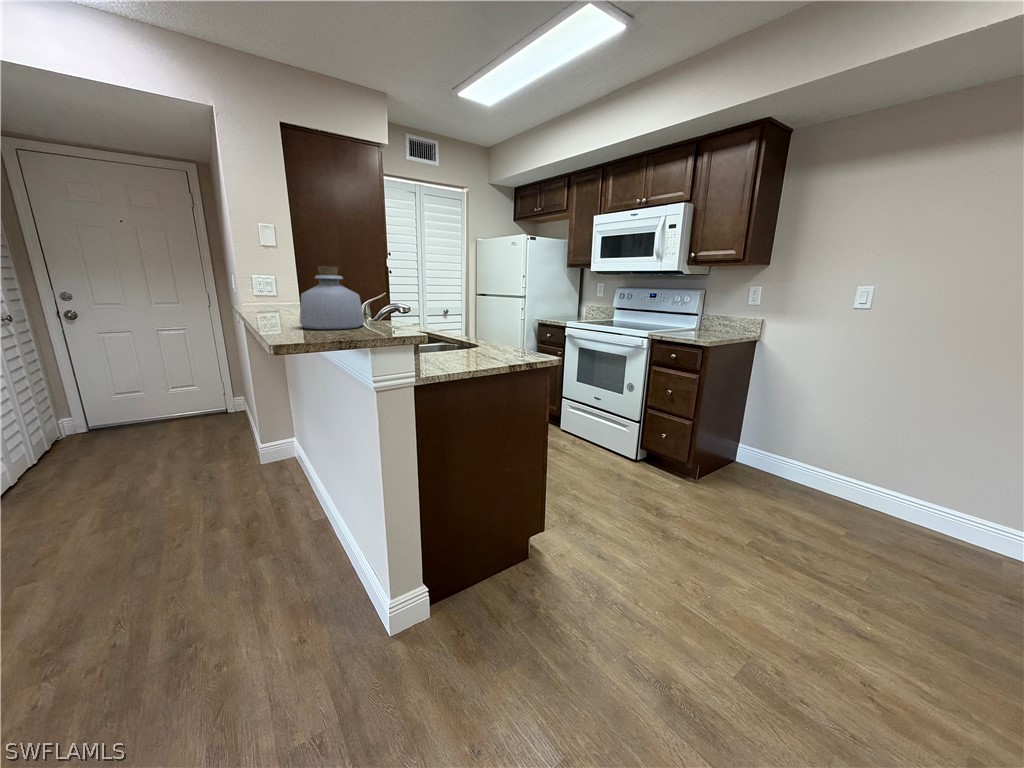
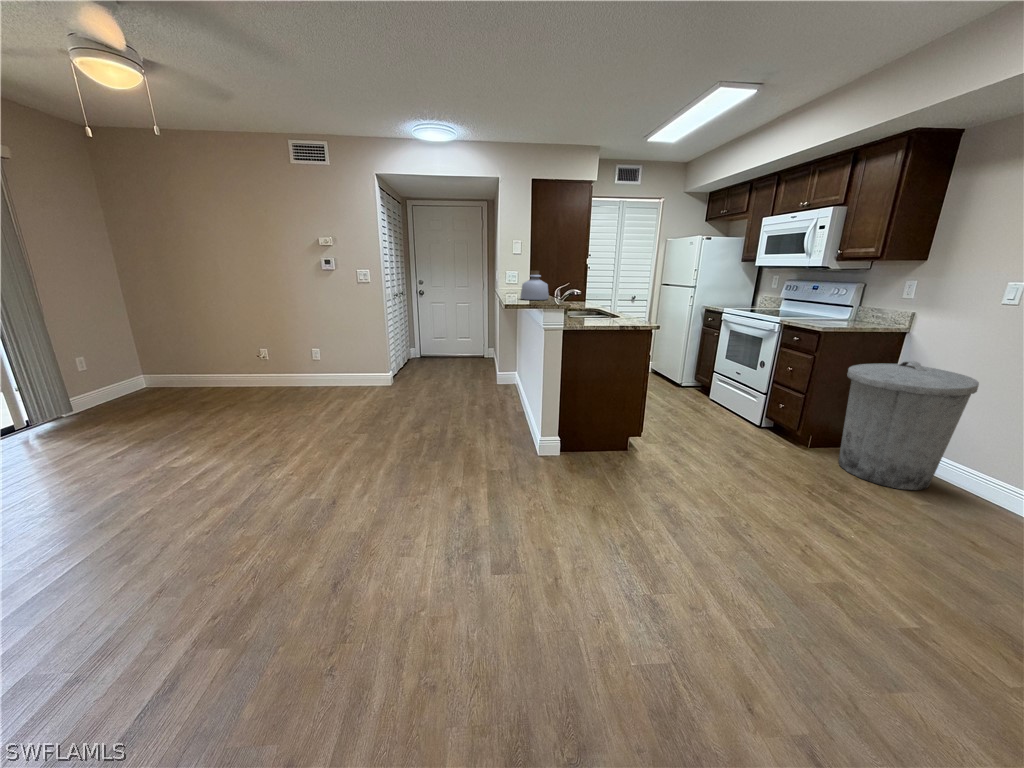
trash can: none [732,373,864,517] -> present [838,361,979,490]

